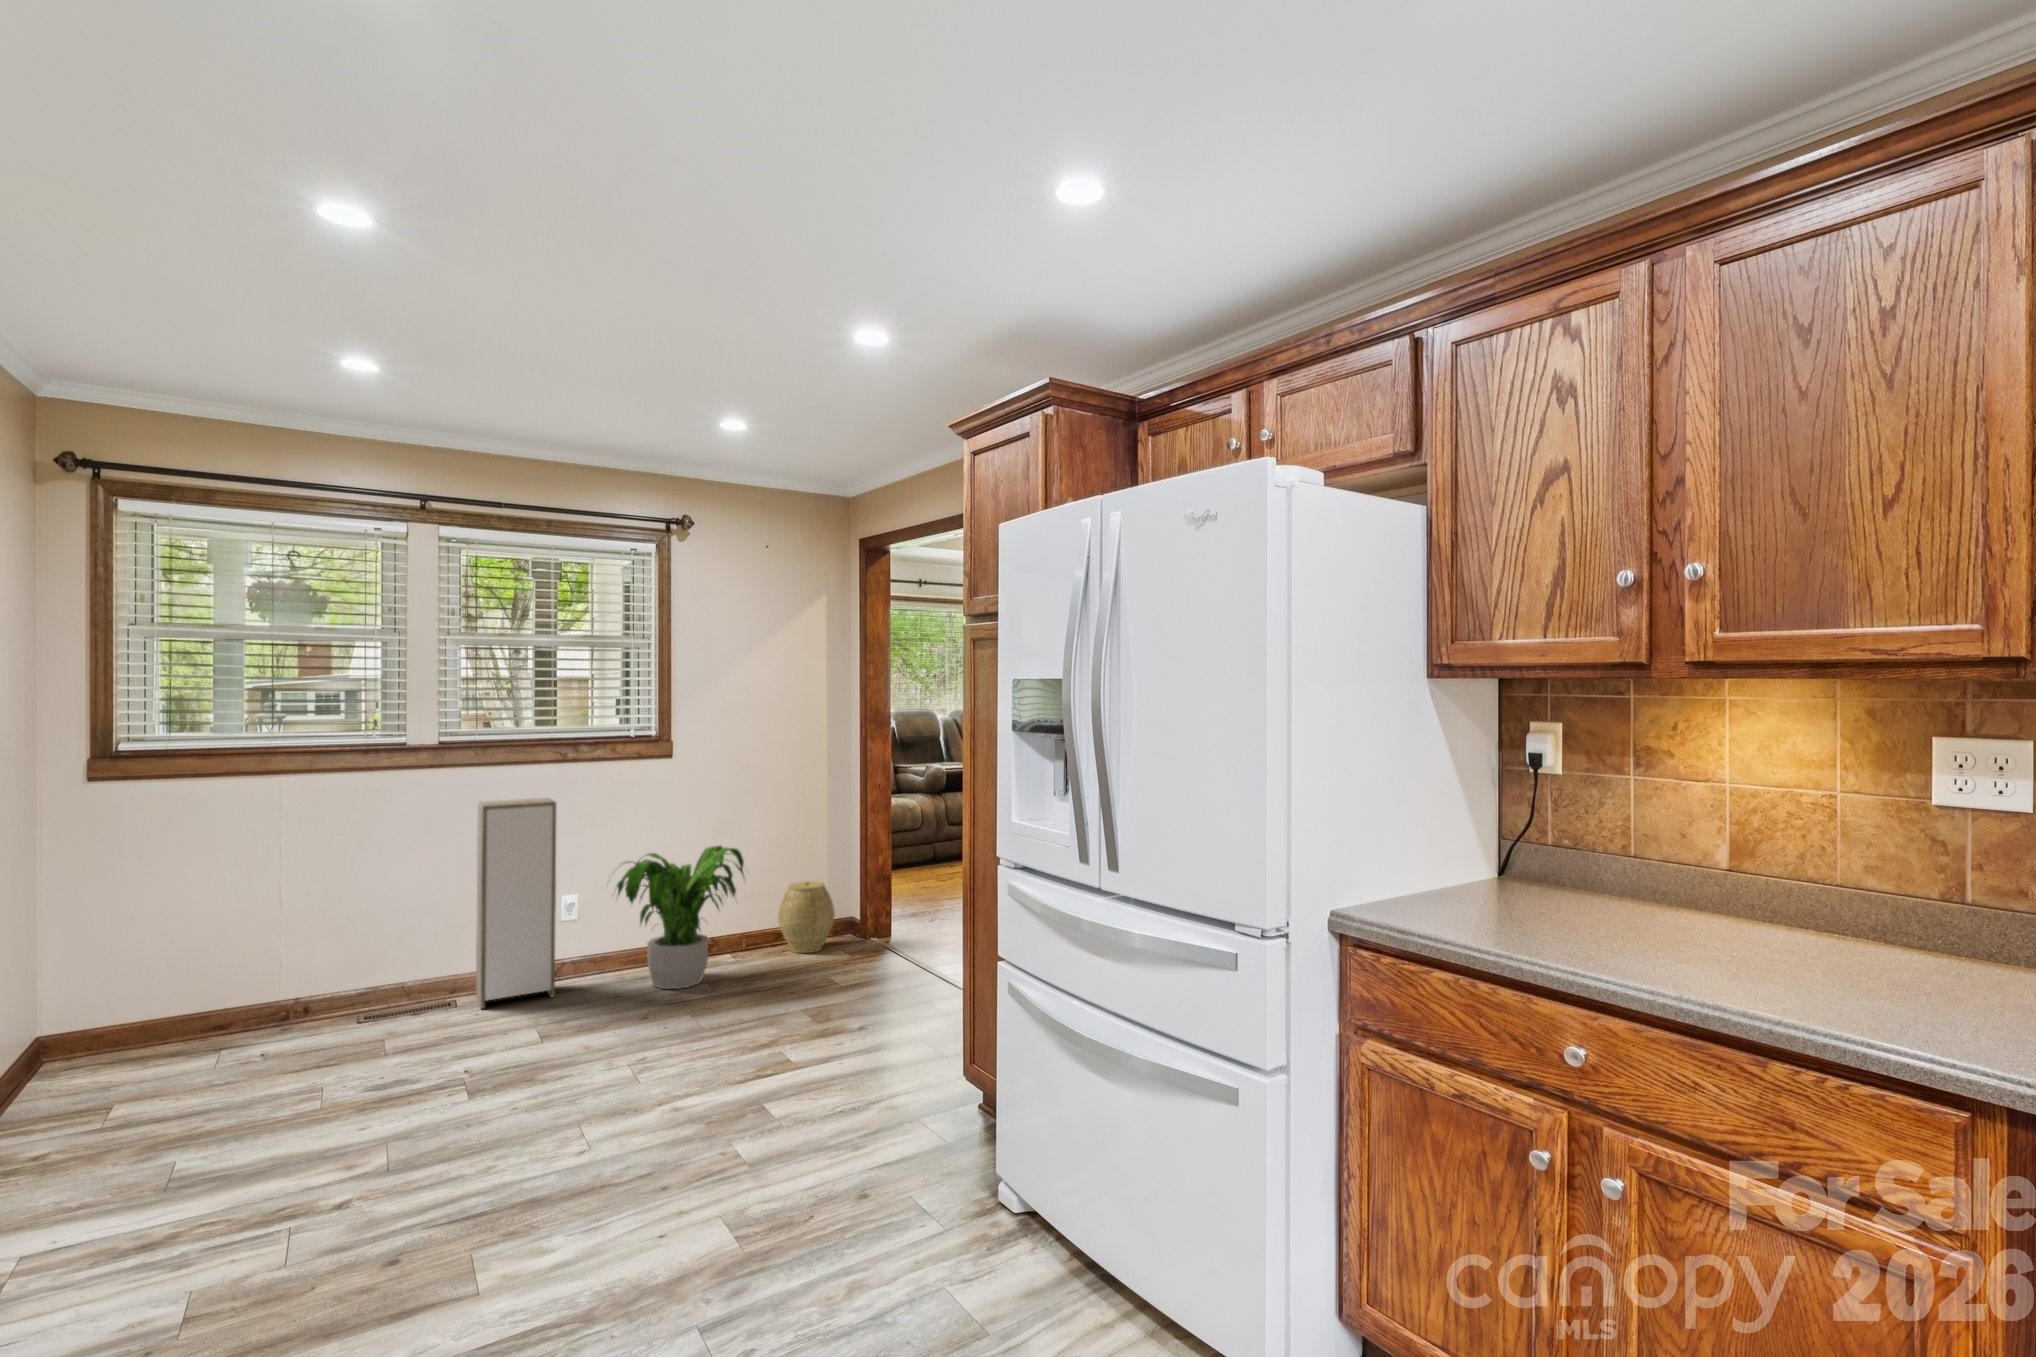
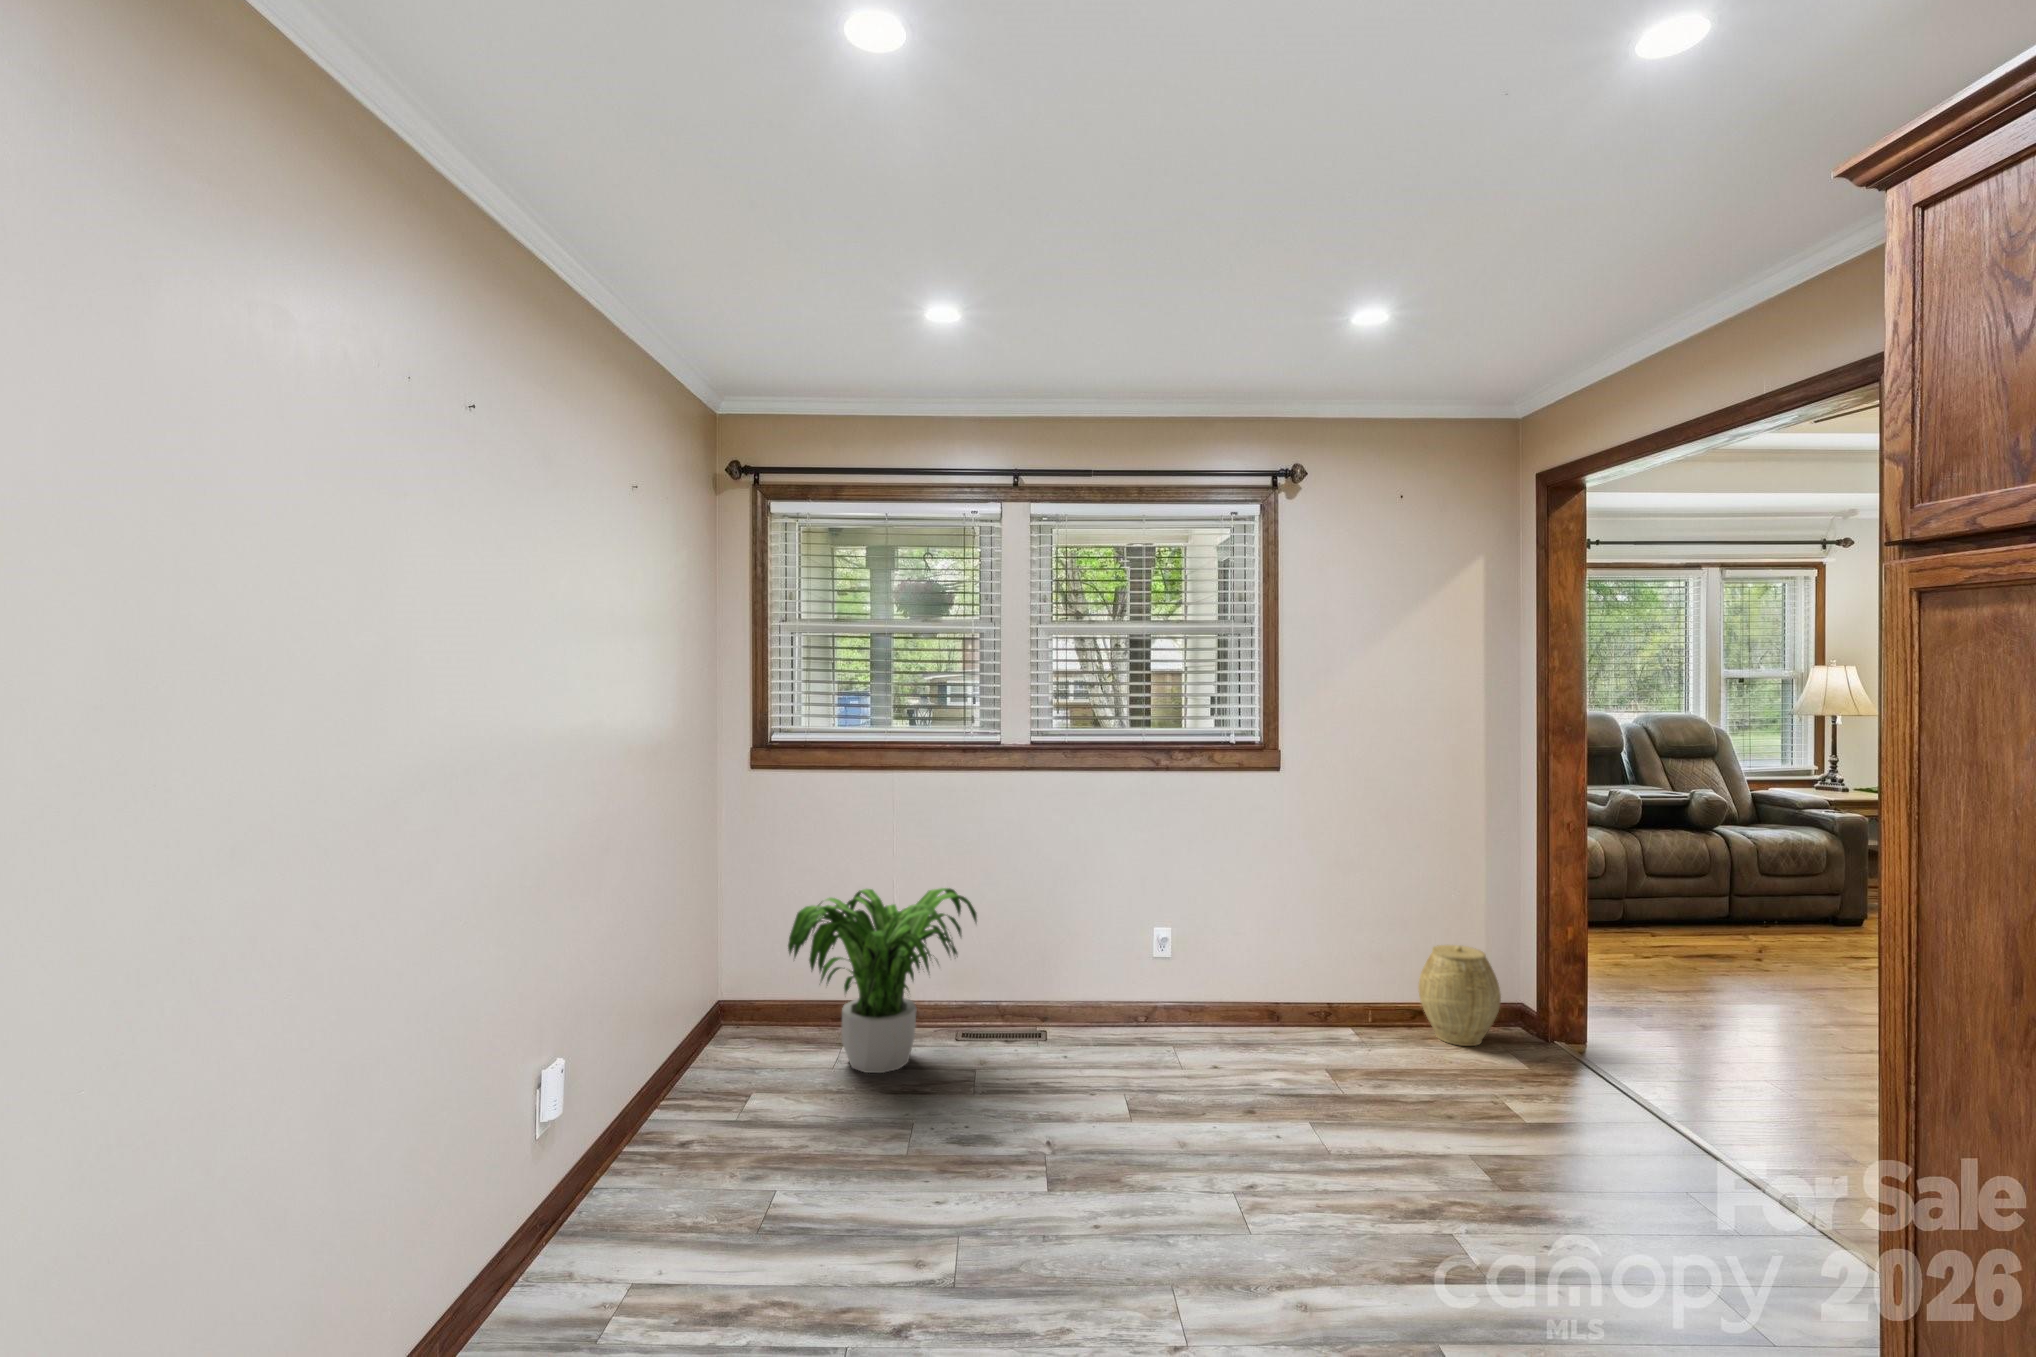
storage cabinet: present [476,798,557,1009] -> none [1068,810,1149,1048]
potted plant: present [616,846,744,989] -> present [788,888,977,1073]

